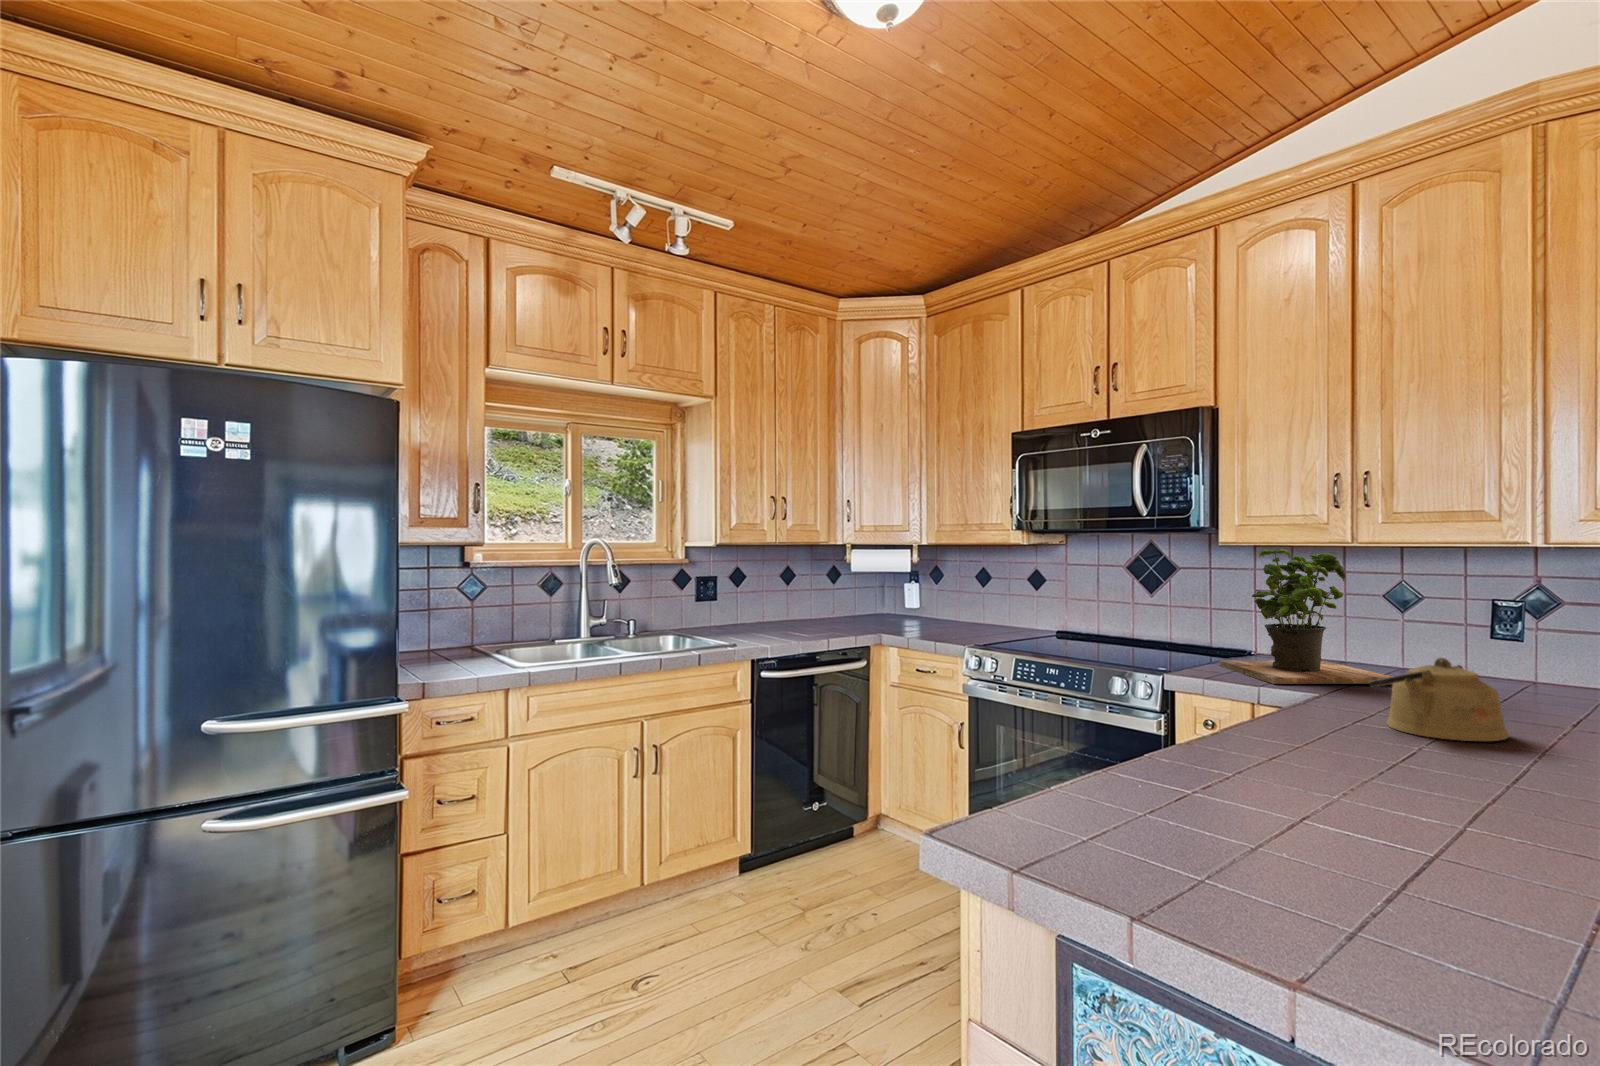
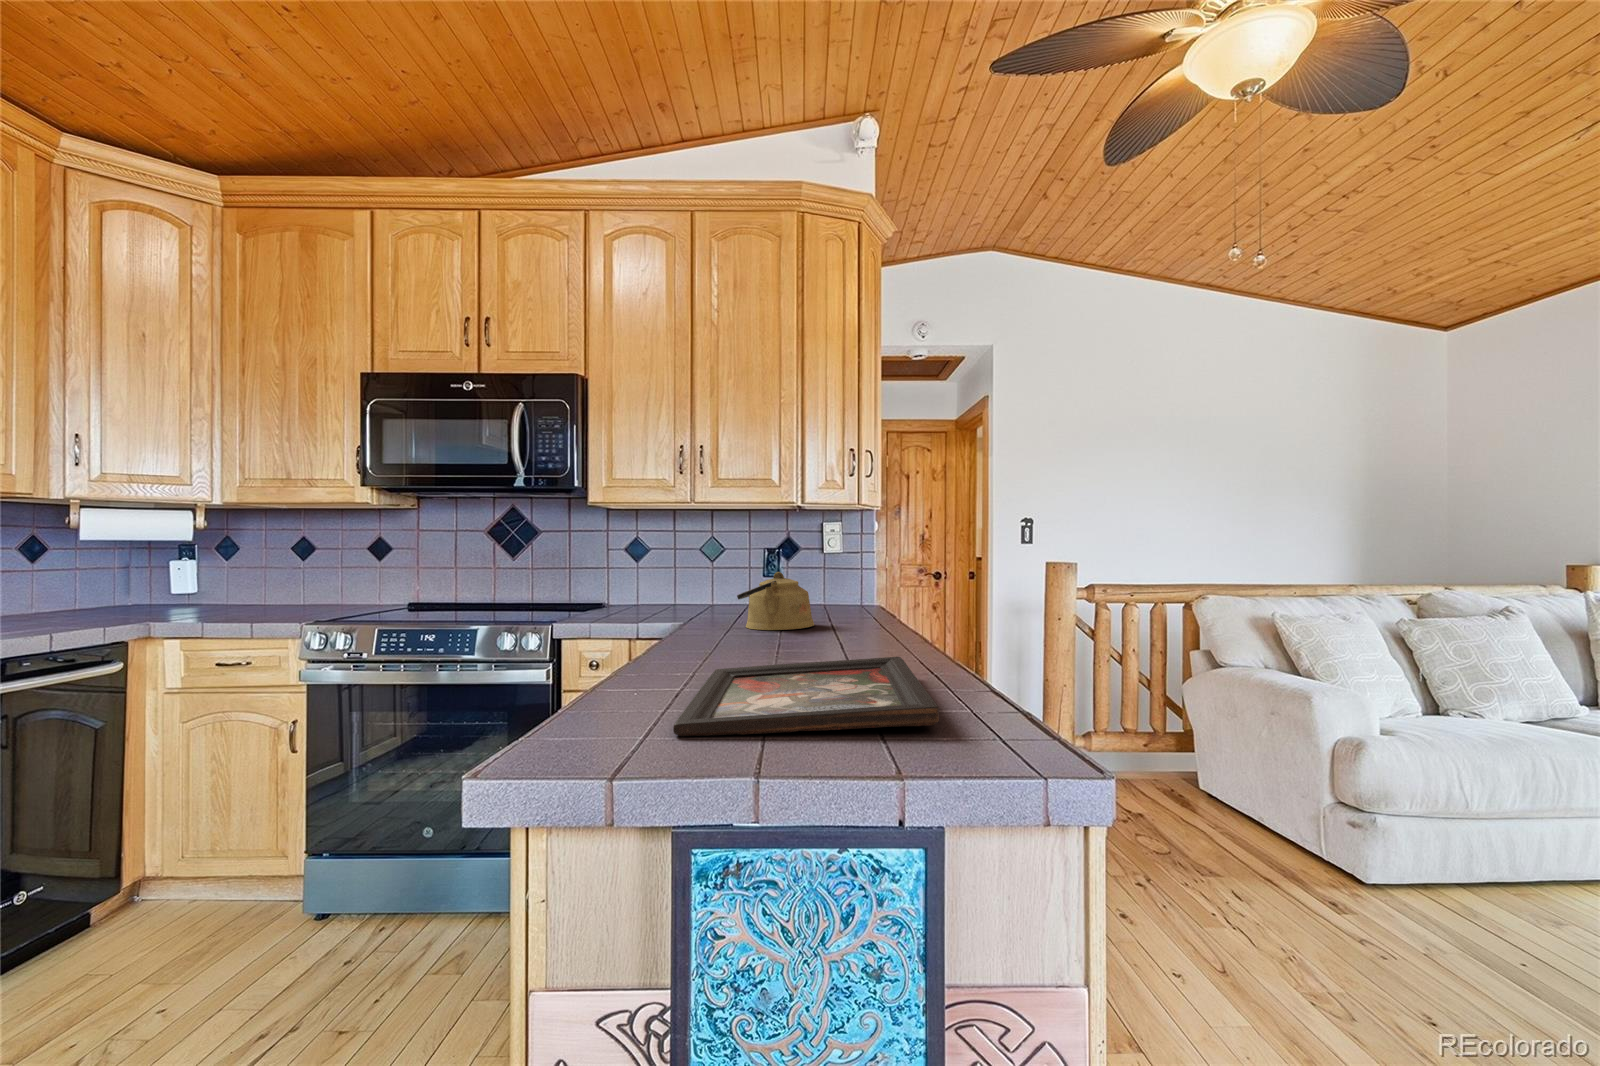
potted plant: present [1219,549,1391,684] -> none [591,503,722,617]
decorative tray: none [1092,785,1504,948] -> present [673,657,939,736]

